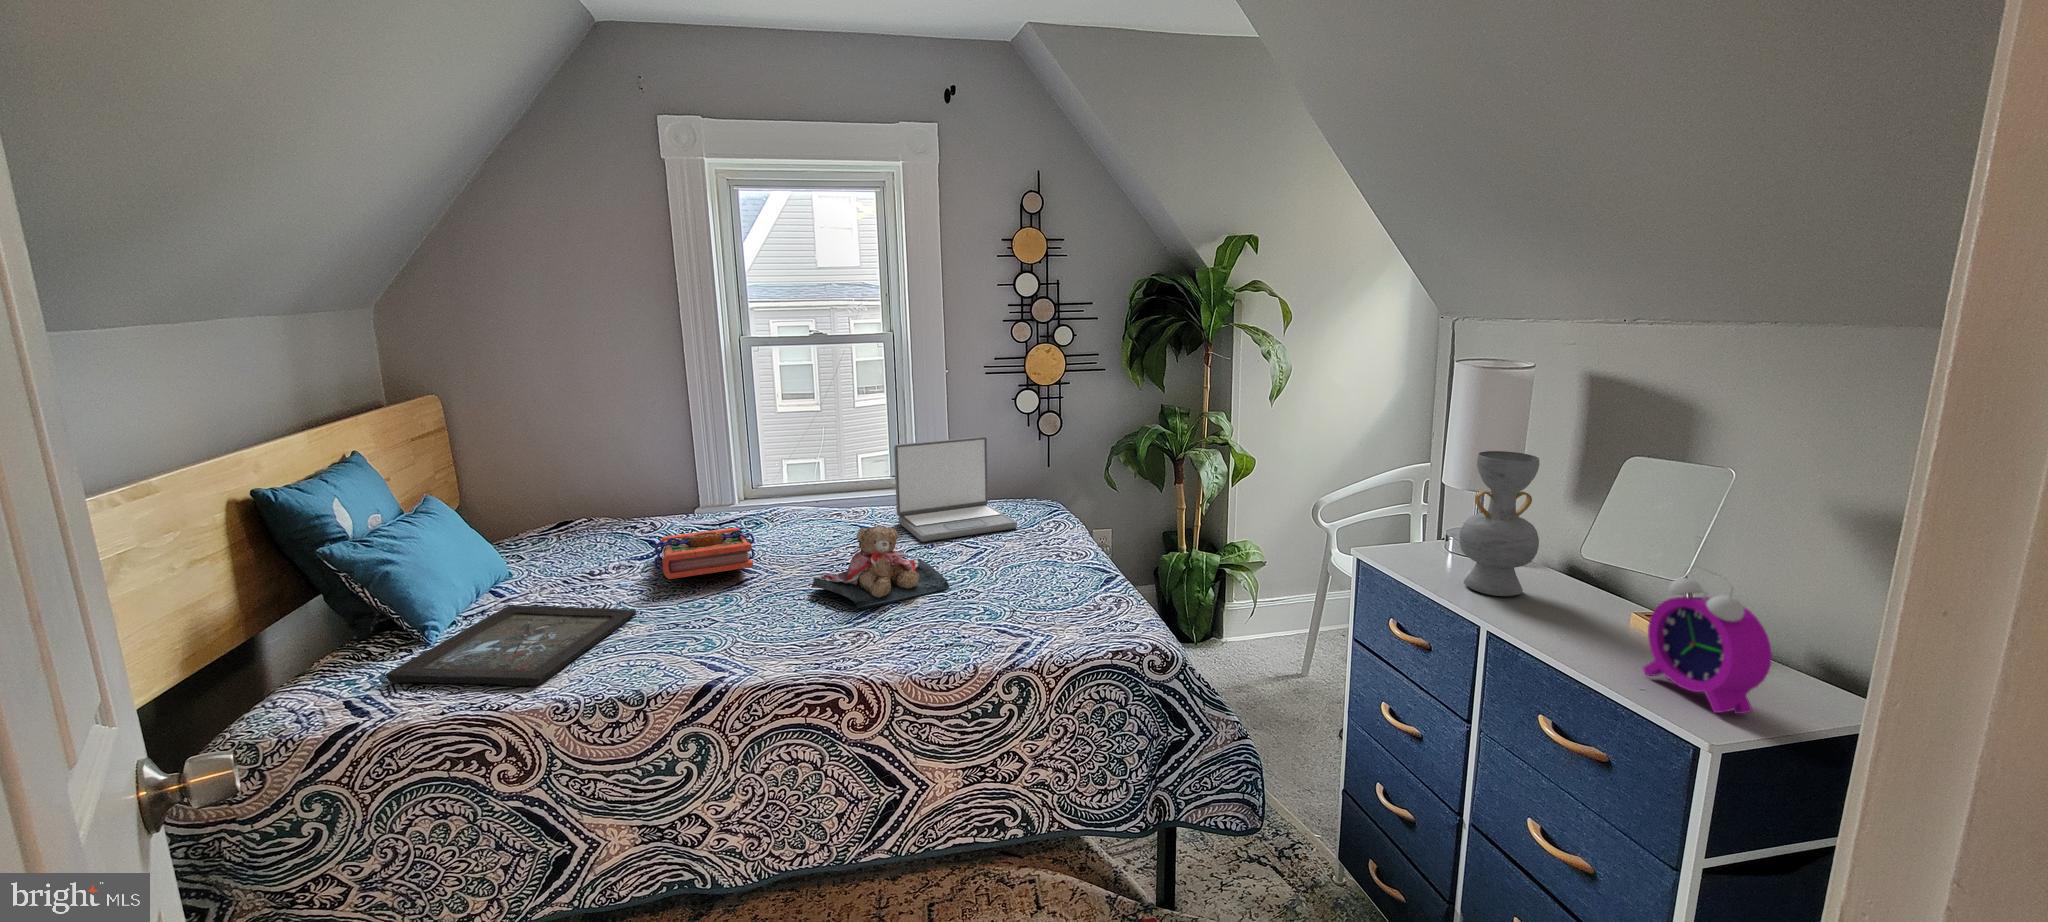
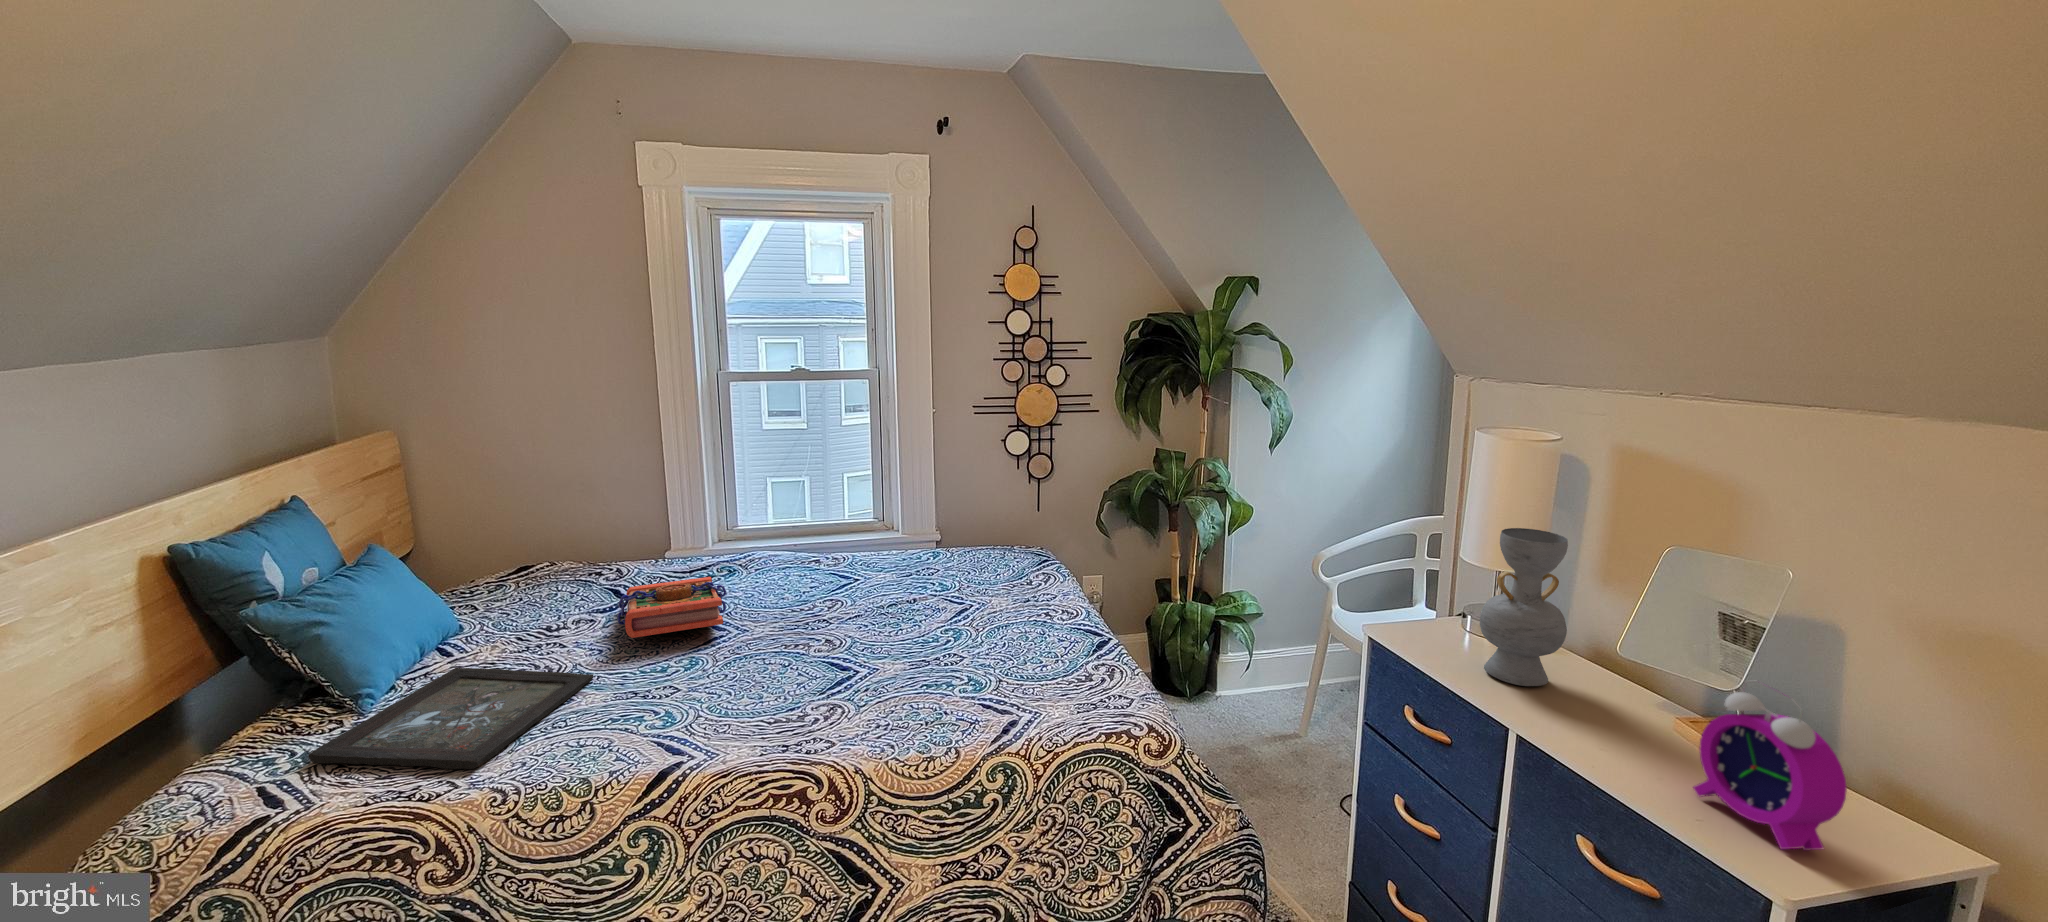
laptop: present [894,437,1017,542] -> none [877,481,1005,594]
teddy bear: present [813,526,949,611] -> none [785,584,932,678]

